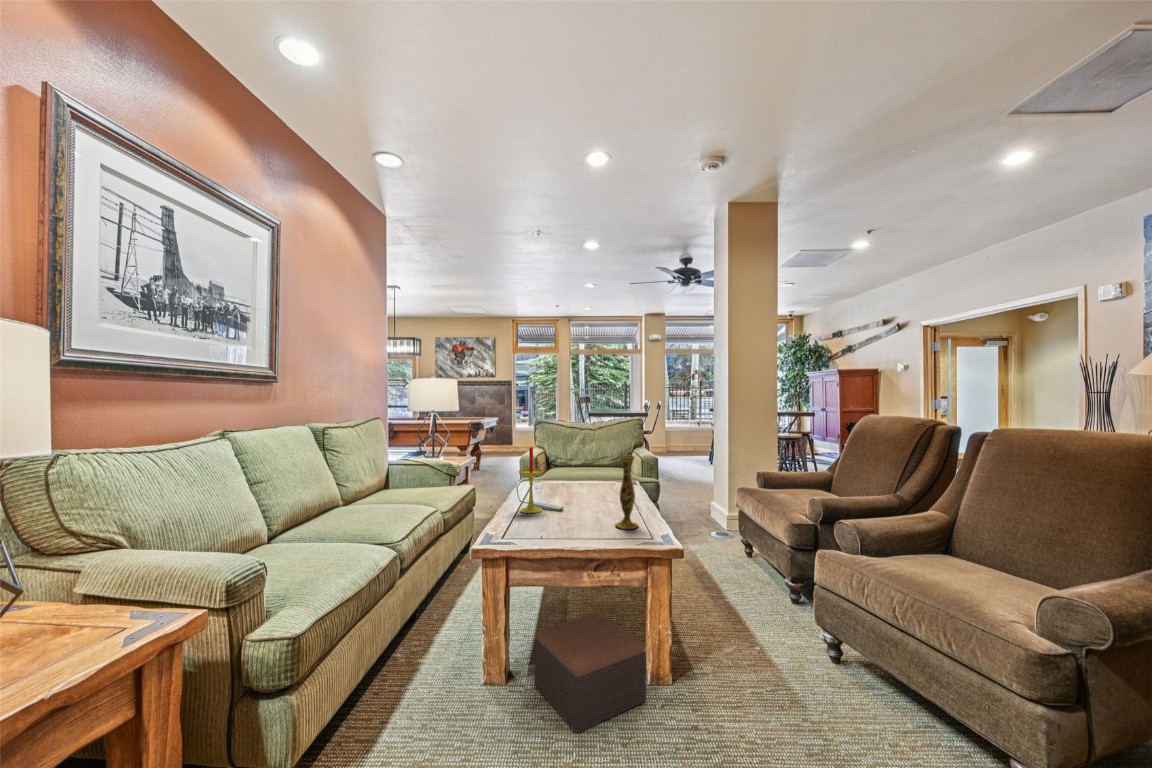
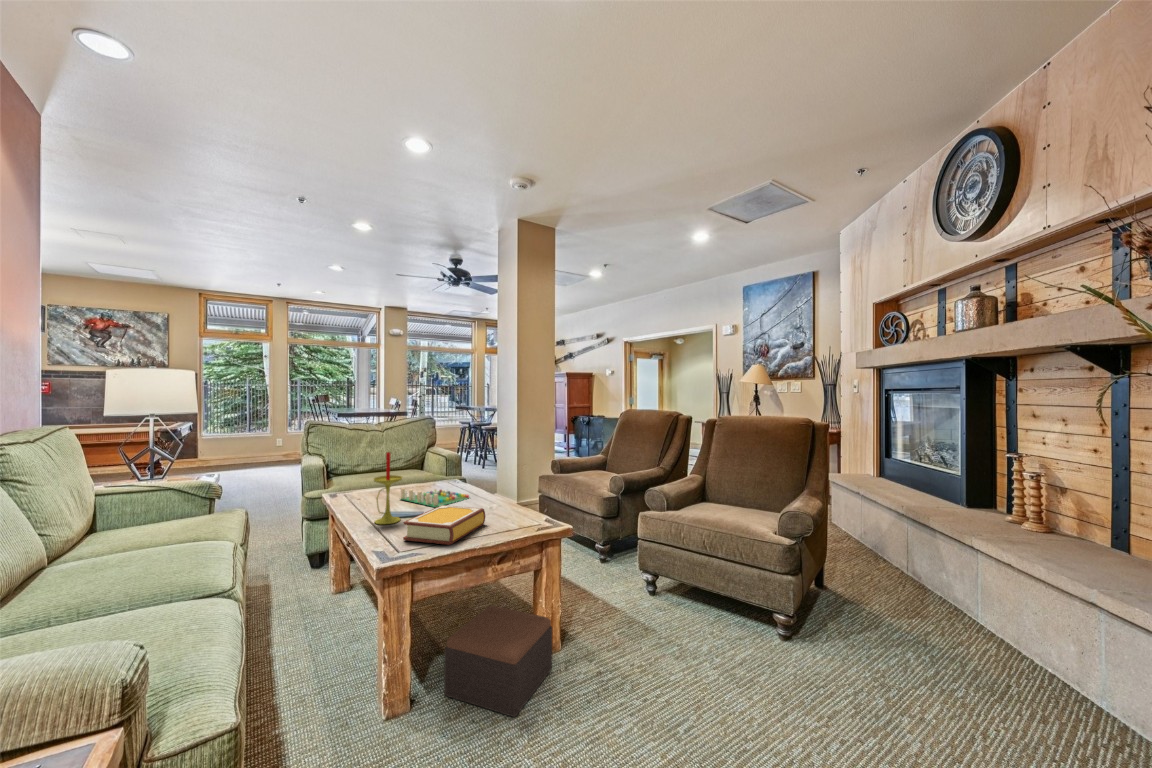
vase: present [616,456,639,529] -> none [494,452,517,521]
board game: none [563,483,623,505] -> present [401,488,470,507]
book: none [520,503,602,540] -> present [403,505,486,545]

